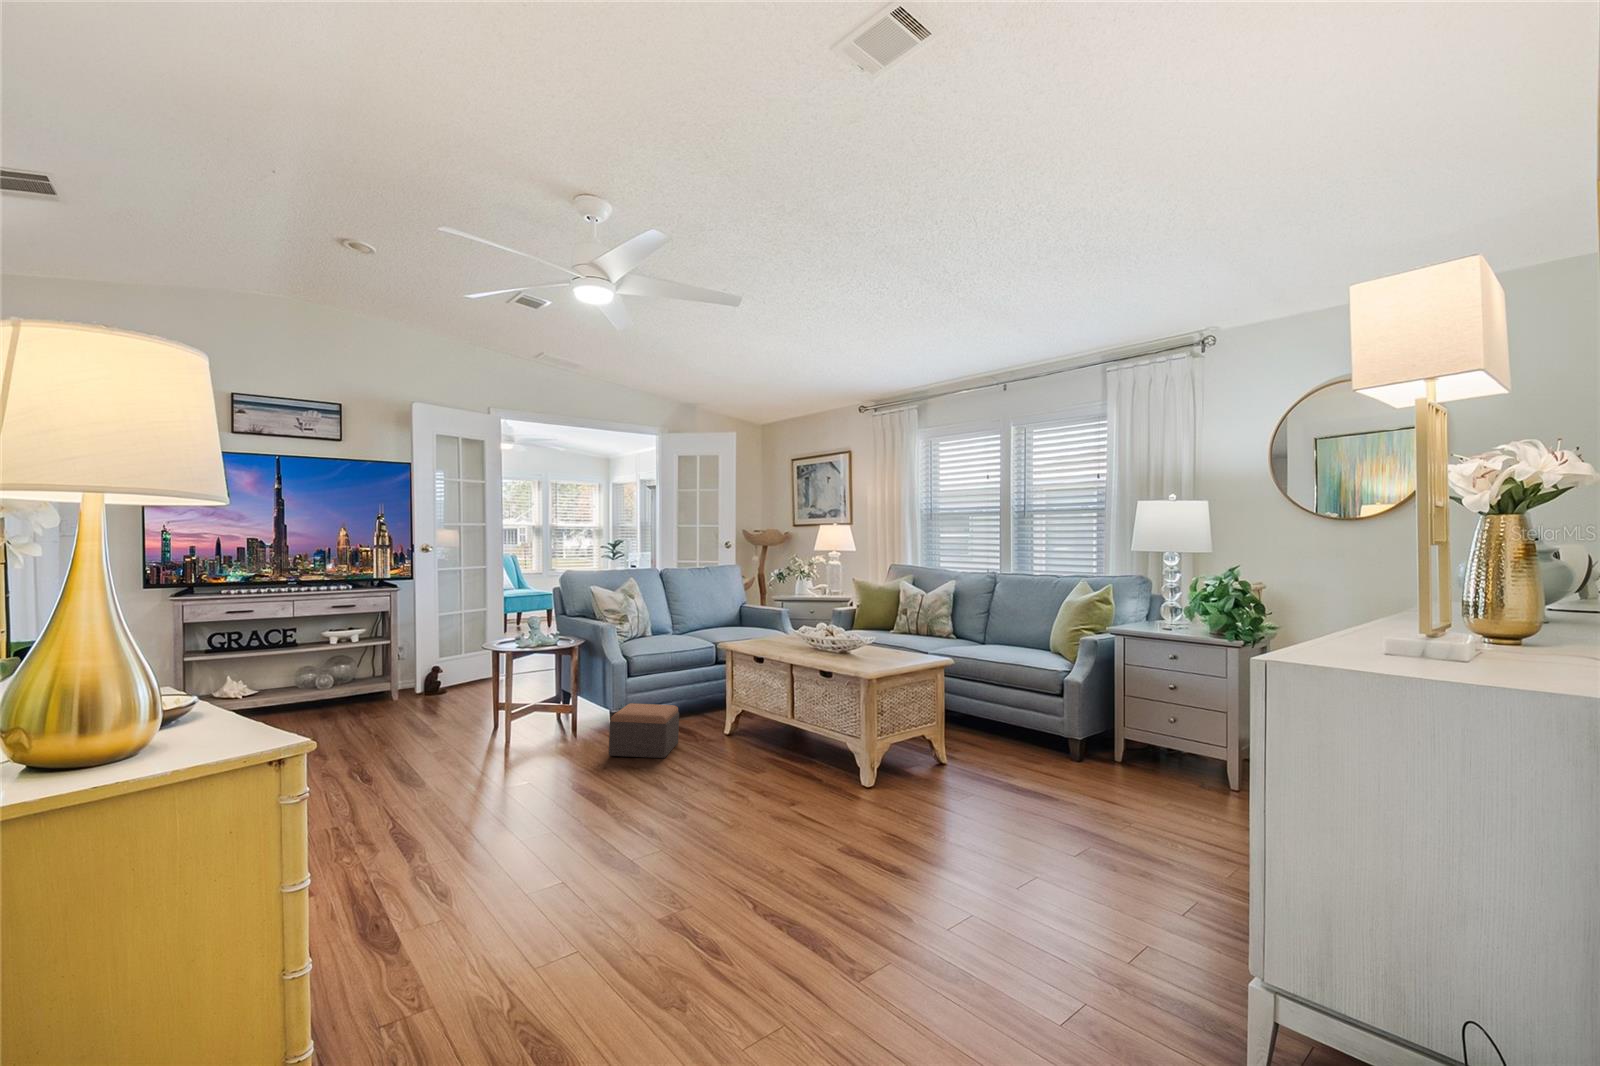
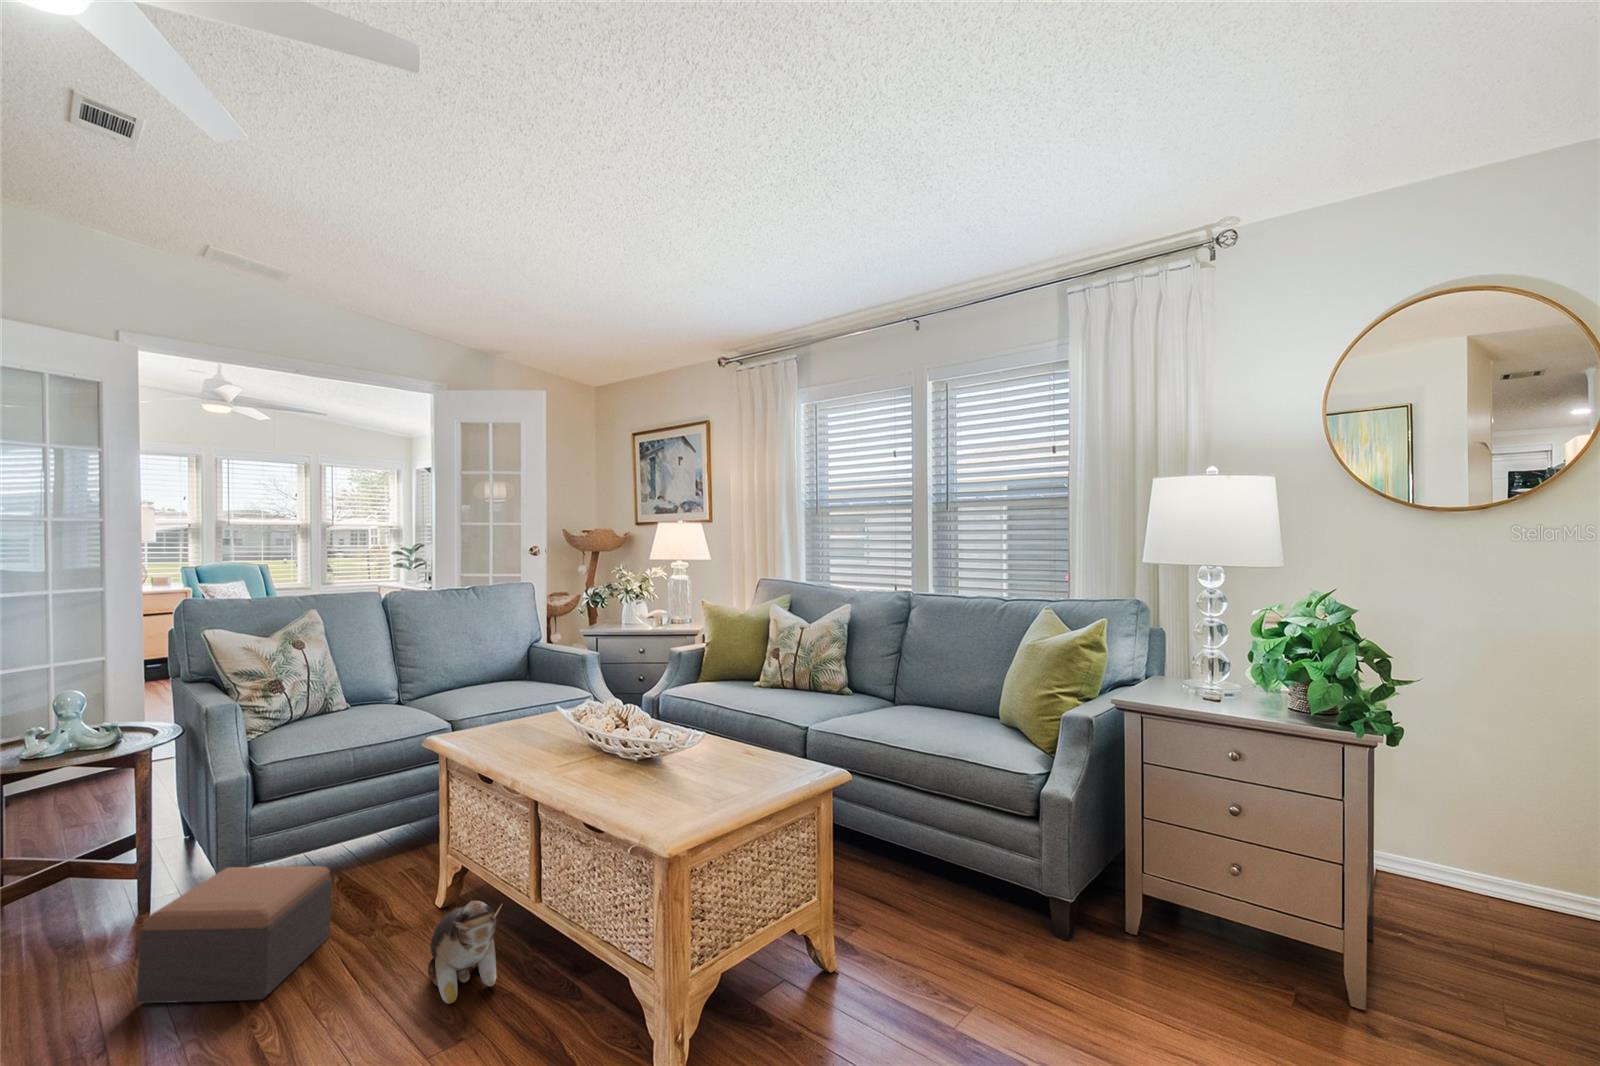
plush toy: none [735,714,779,763] -> present [428,900,503,1004]

